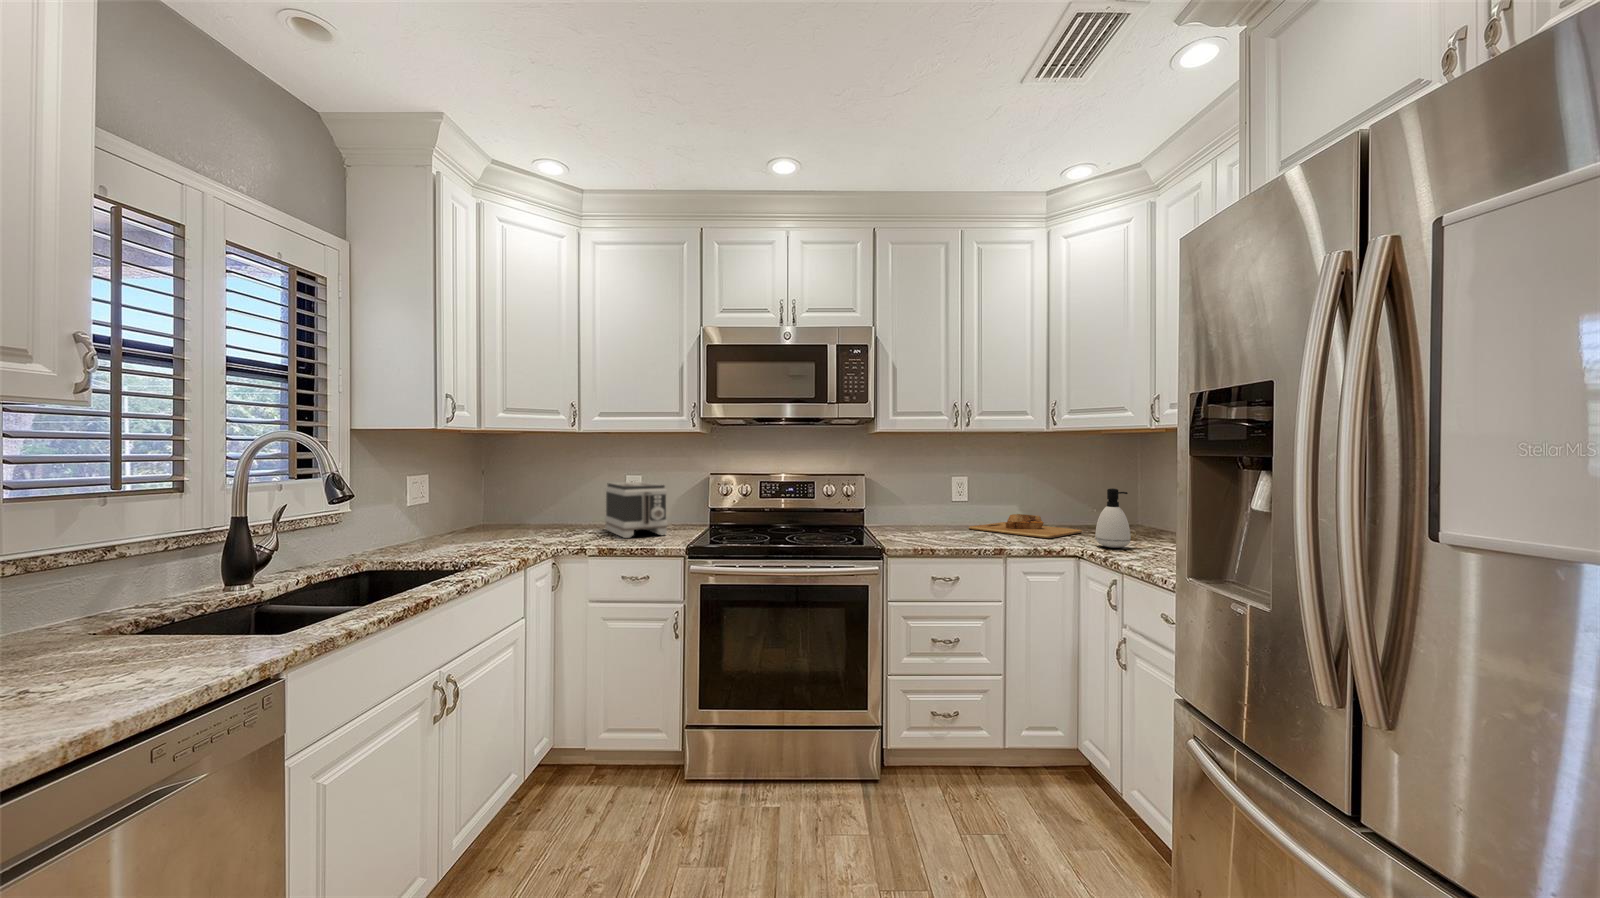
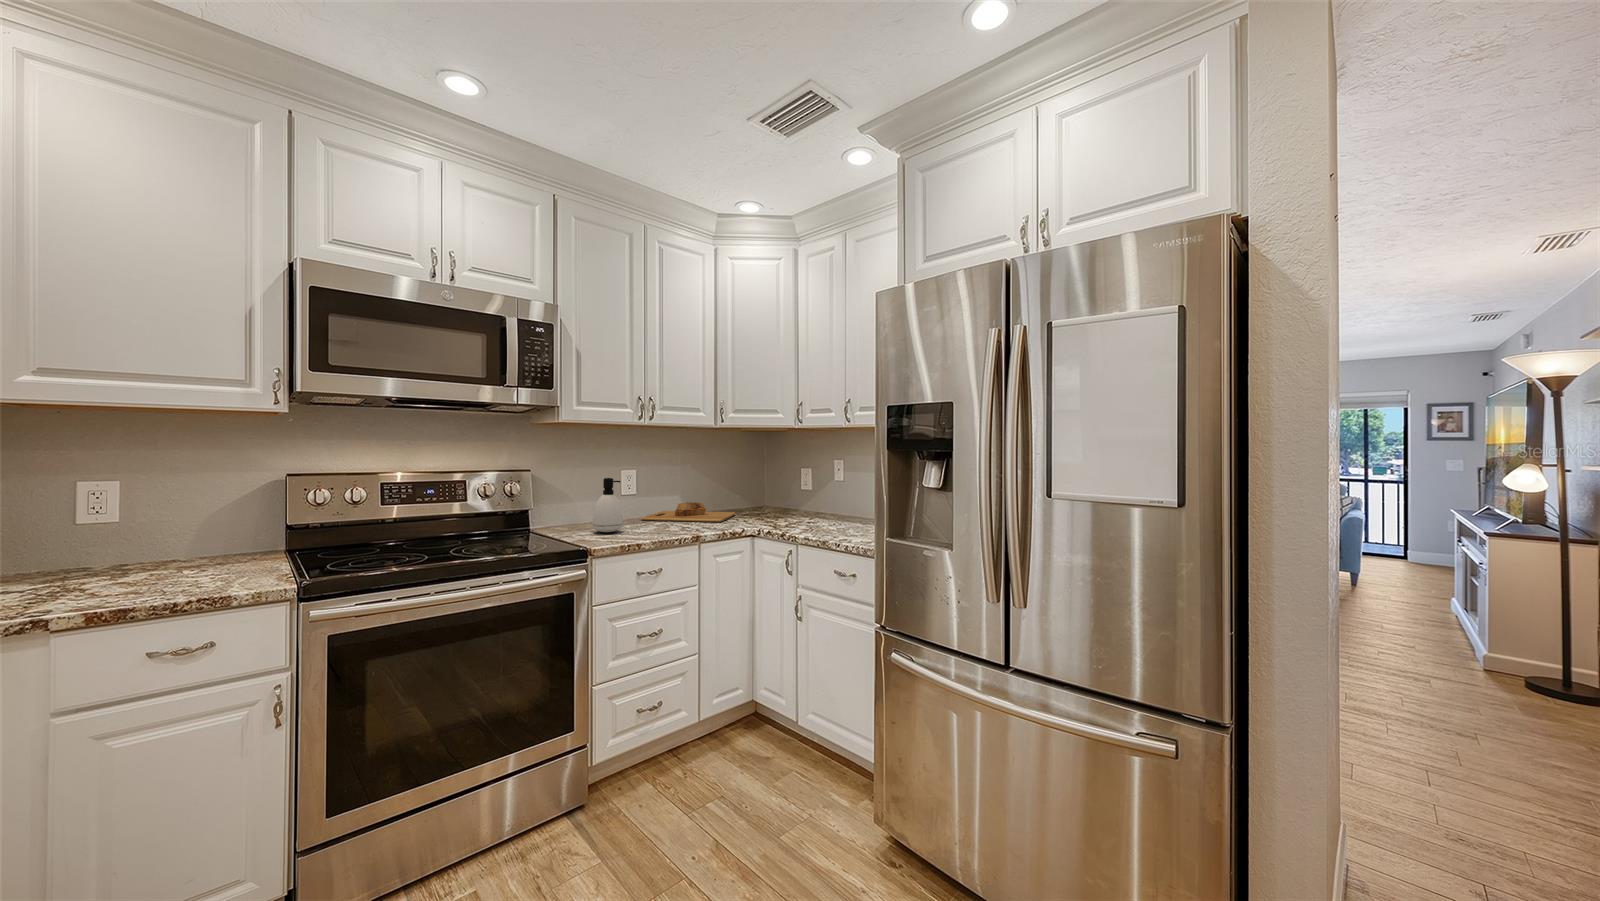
toaster: present [605,482,668,538] -> none [52,490,230,587]
soap dispenser: present [1095,488,1131,548] -> present [592,478,623,532]

